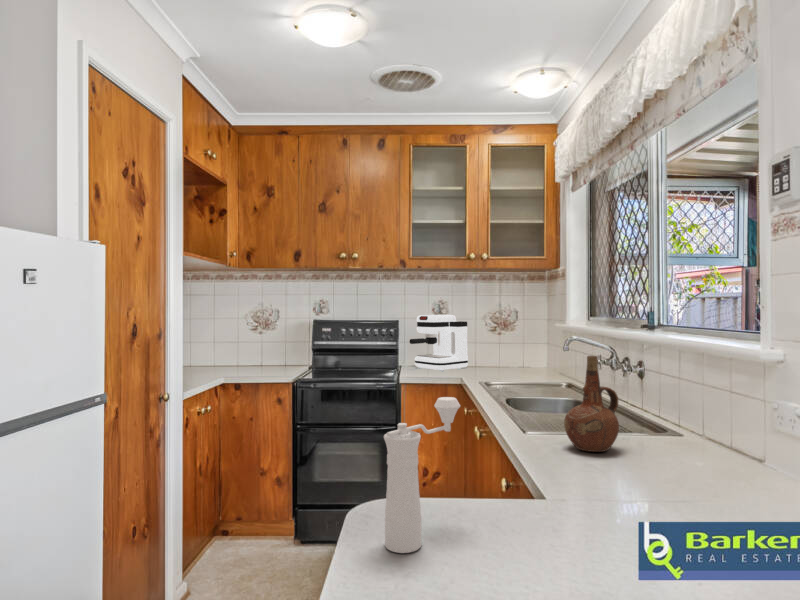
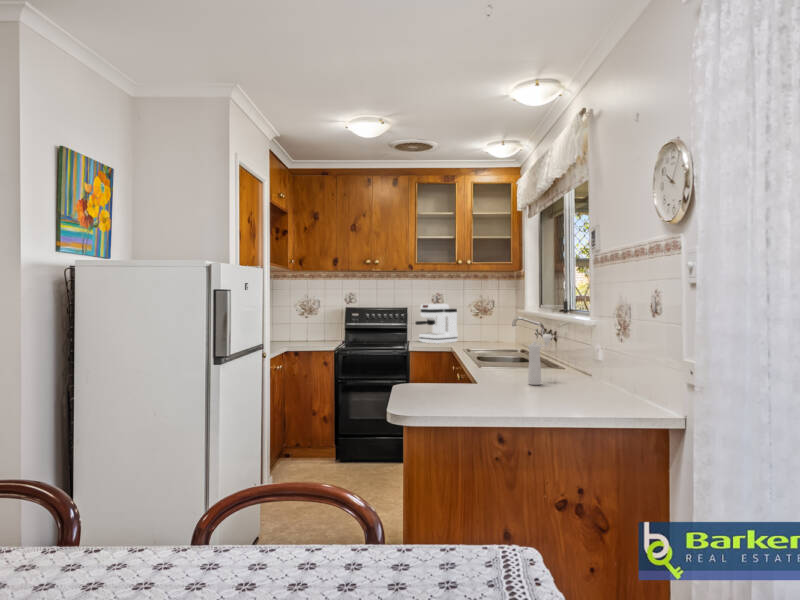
ceramic pitcher: present [564,356,619,452] -> none [498,325,526,374]
pepper mill: present [384,397,460,553] -> present [528,334,552,385]

